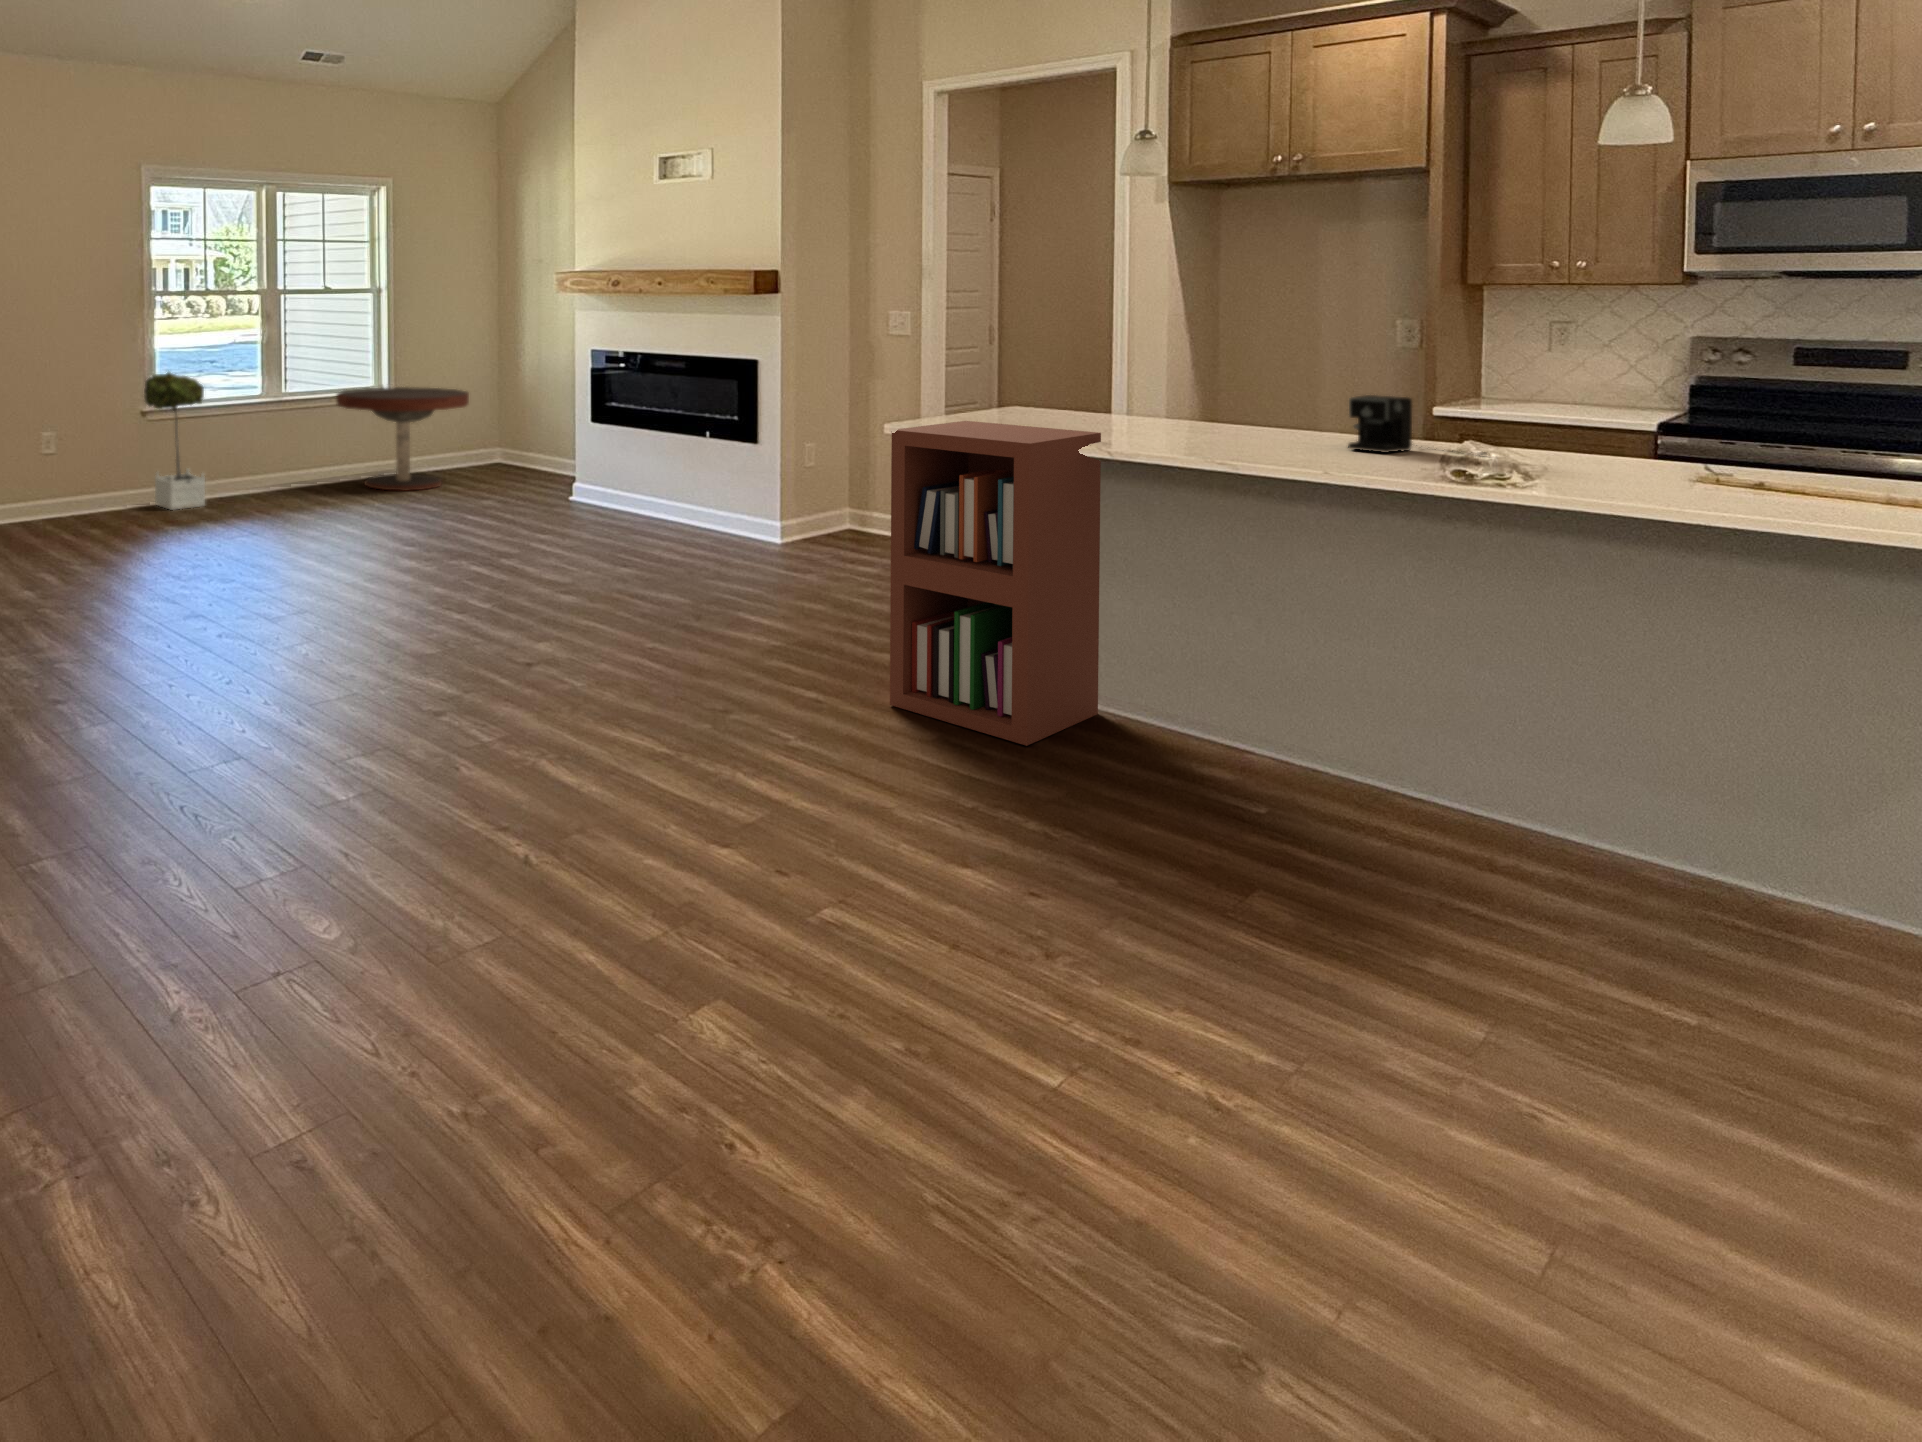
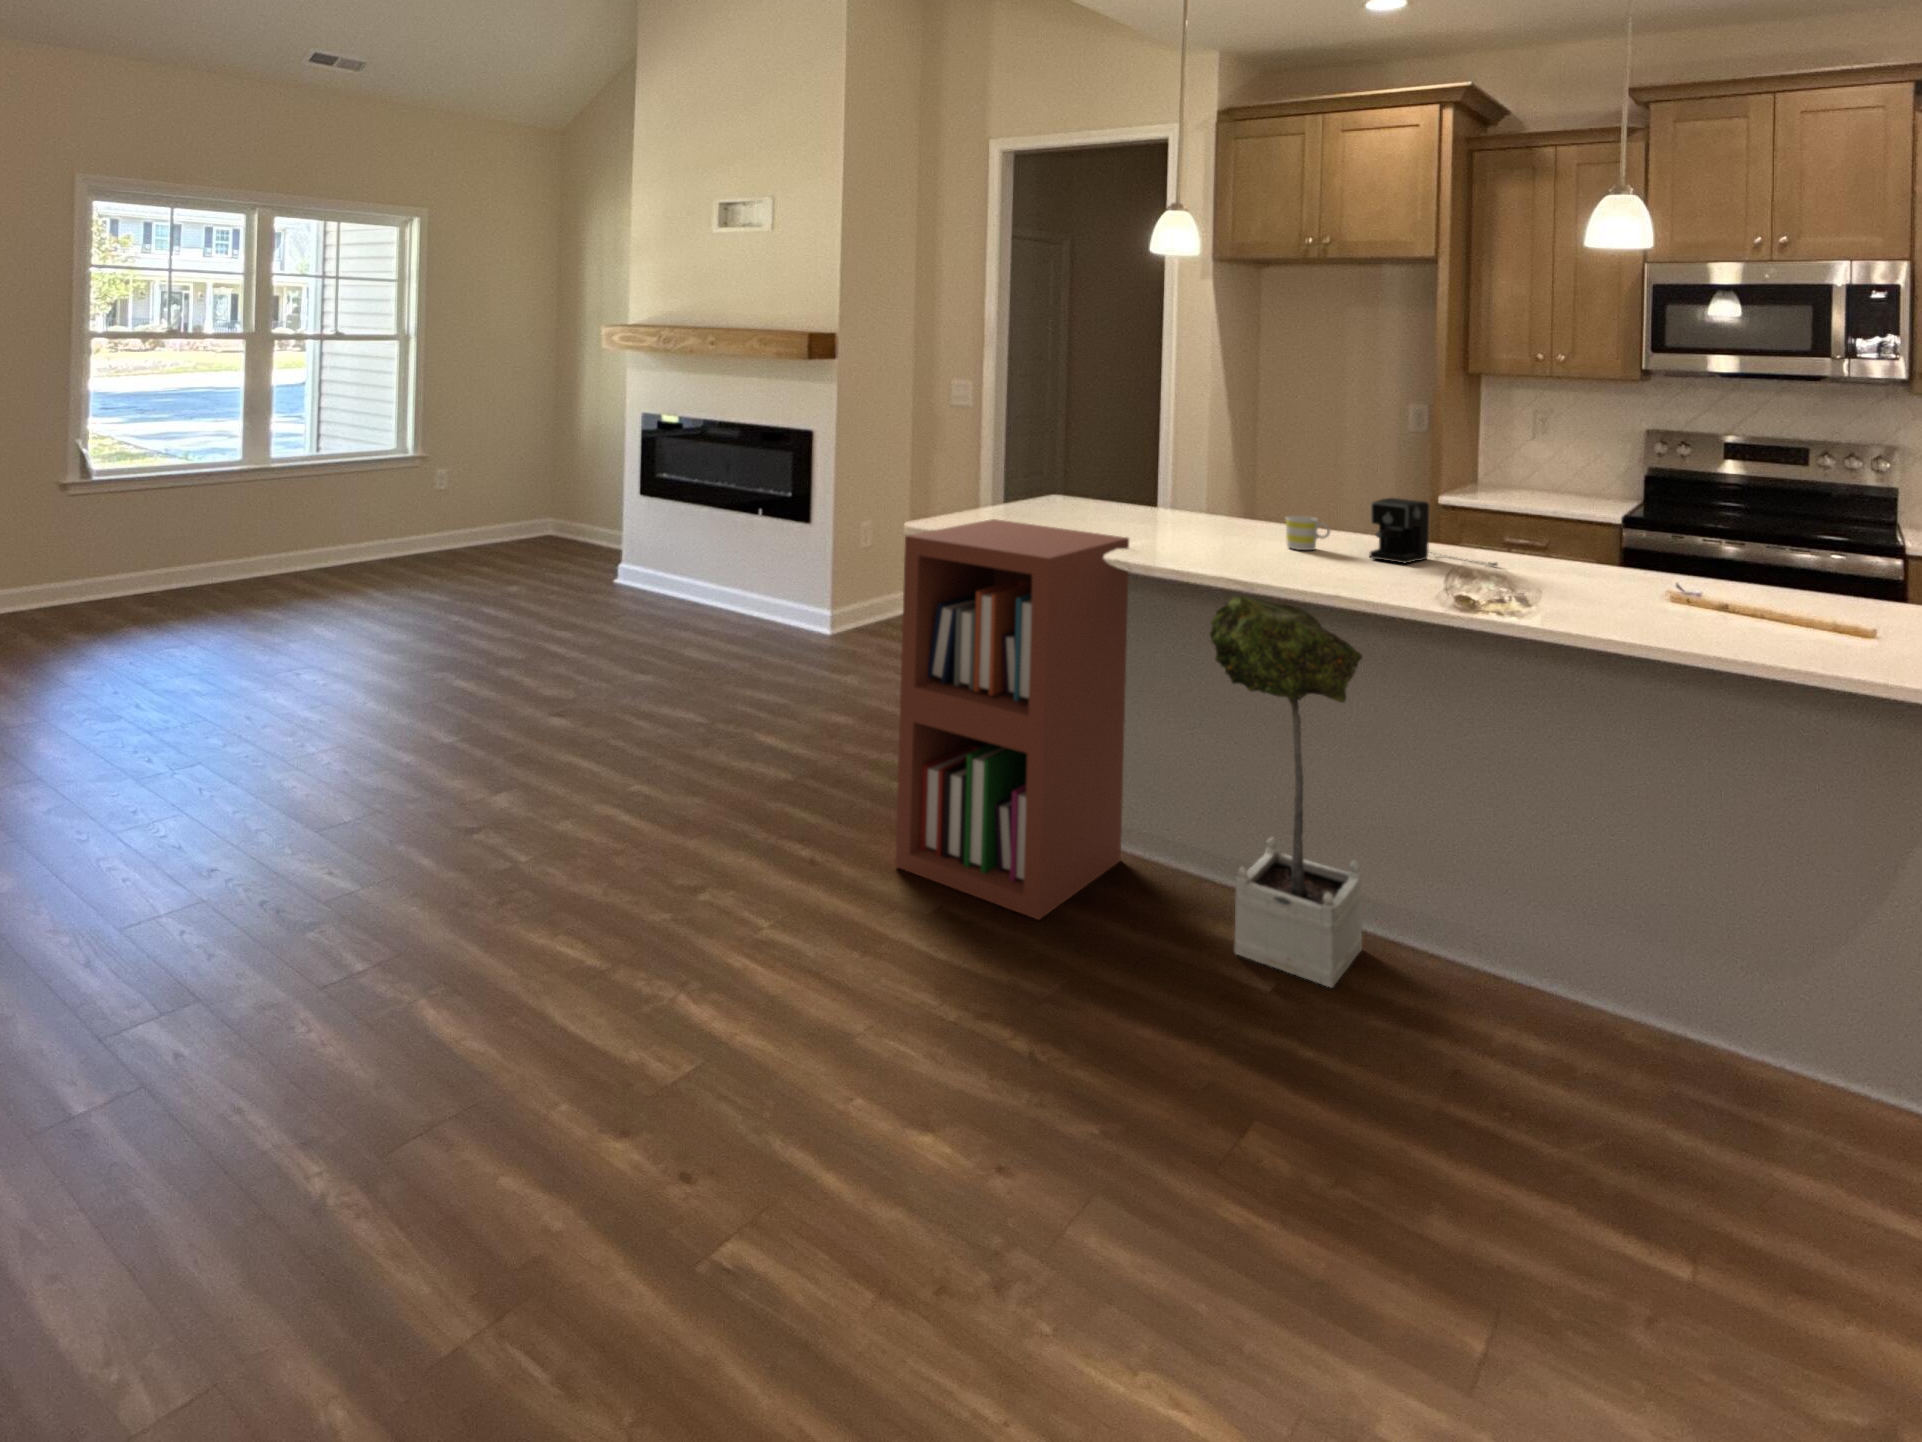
potted tree: present [144,372,205,510] -> present [1210,595,1362,987]
coffee table: present [336,387,469,490] -> none [339,449,504,572]
mug: none [1259,414,1306,444] -> present [1286,516,1330,550]

